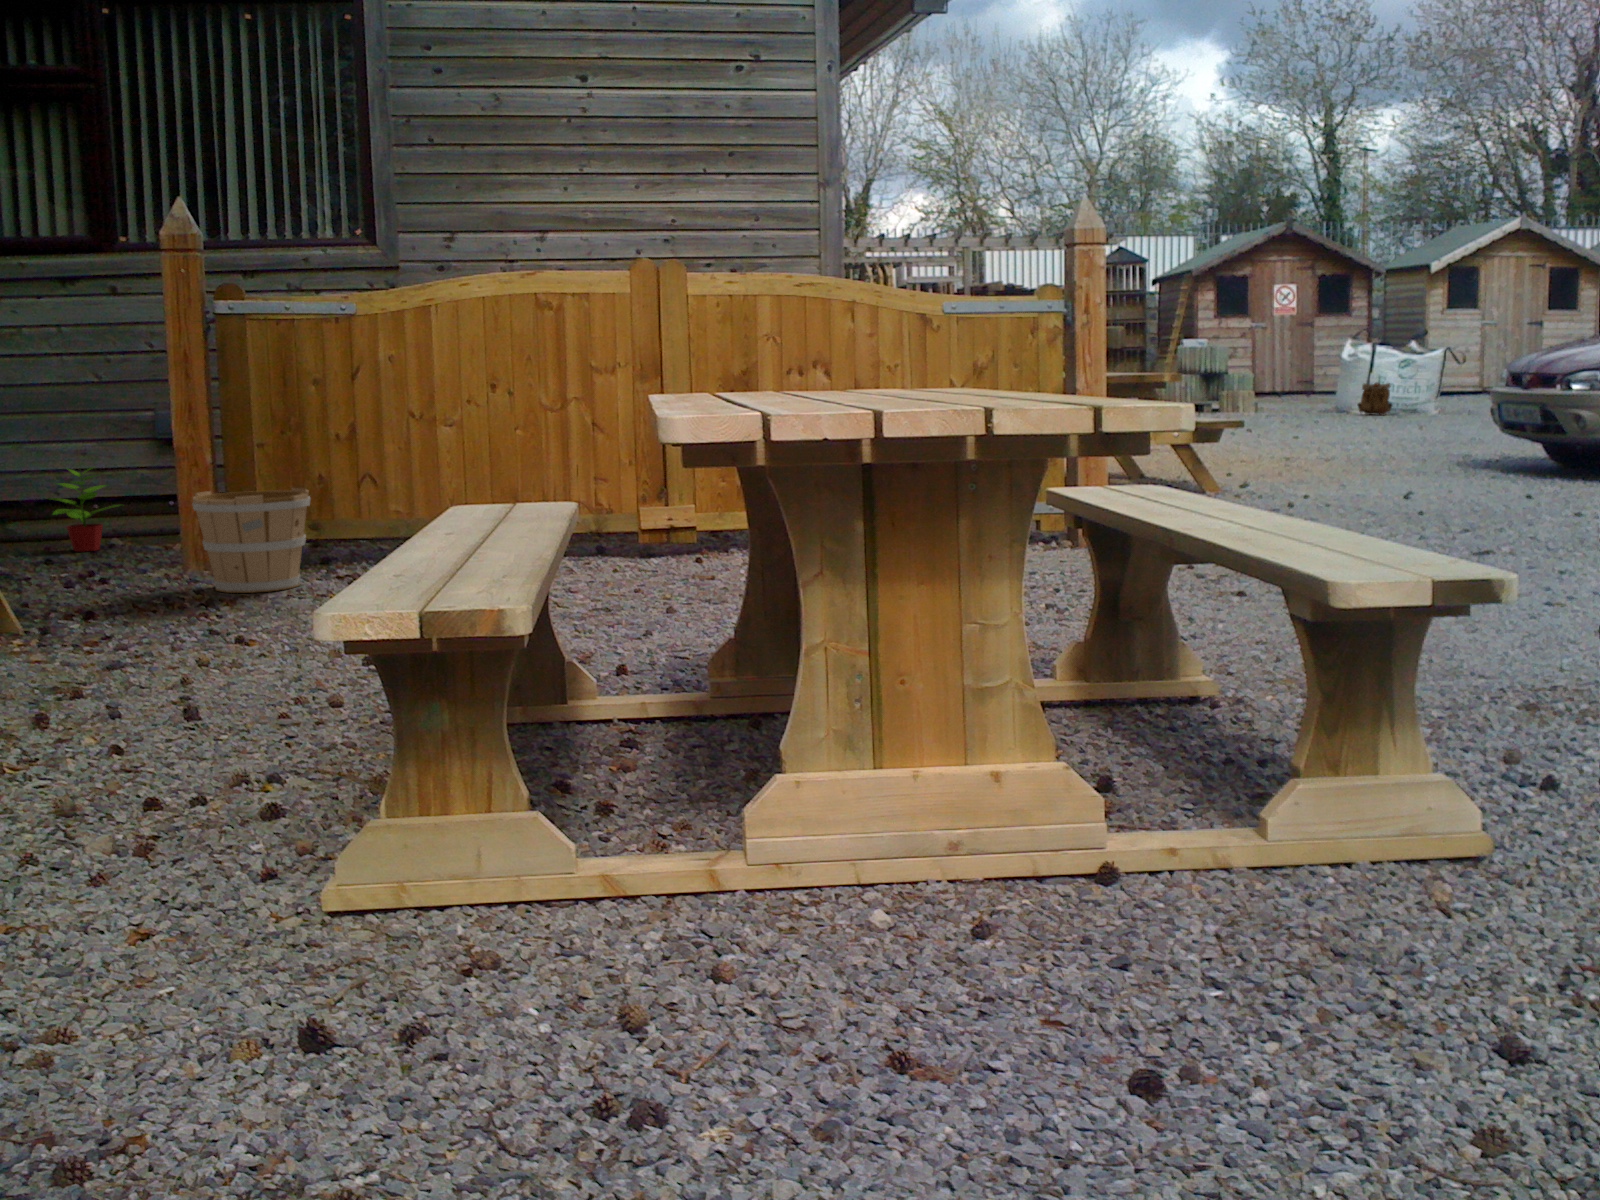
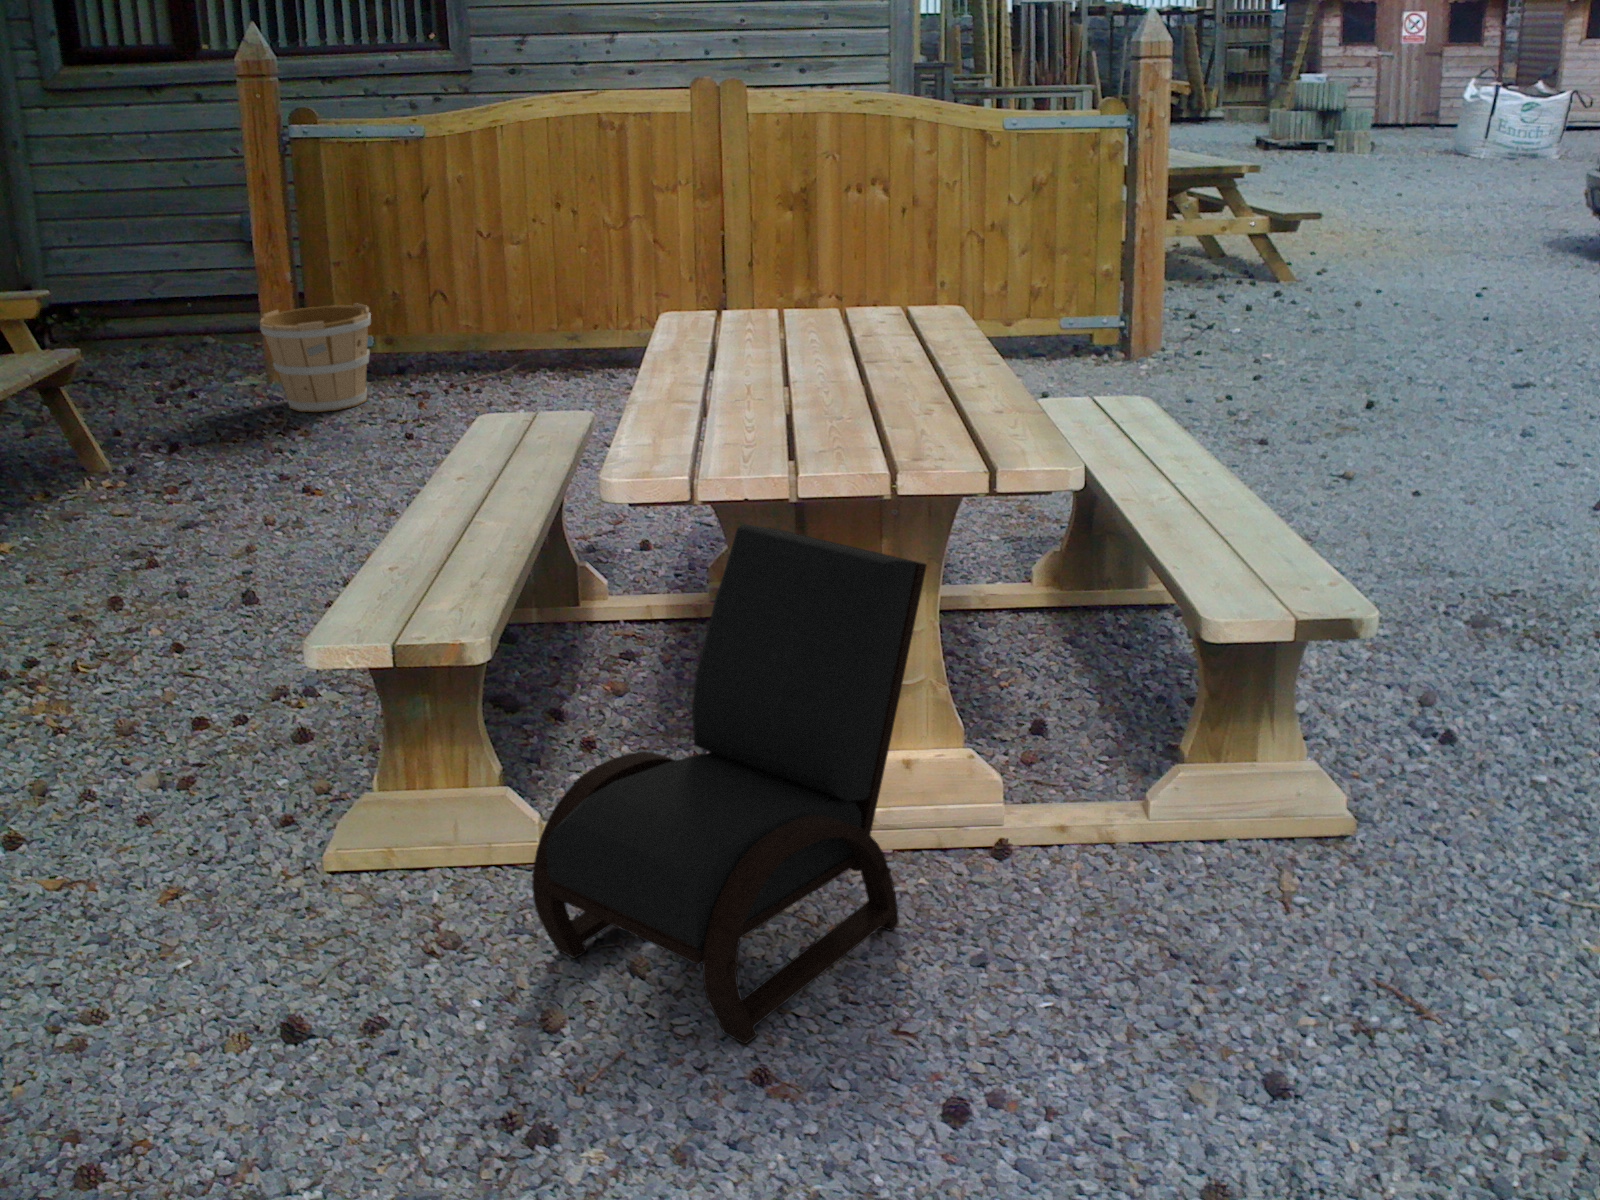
backpack: present [1358,383,1392,415] -> none [1507,61,1547,100]
potted plant: present [52,468,119,552] -> none [137,257,209,344]
lounge chair: none [601,498,1037,1033] -> present [532,524,927,1044]

